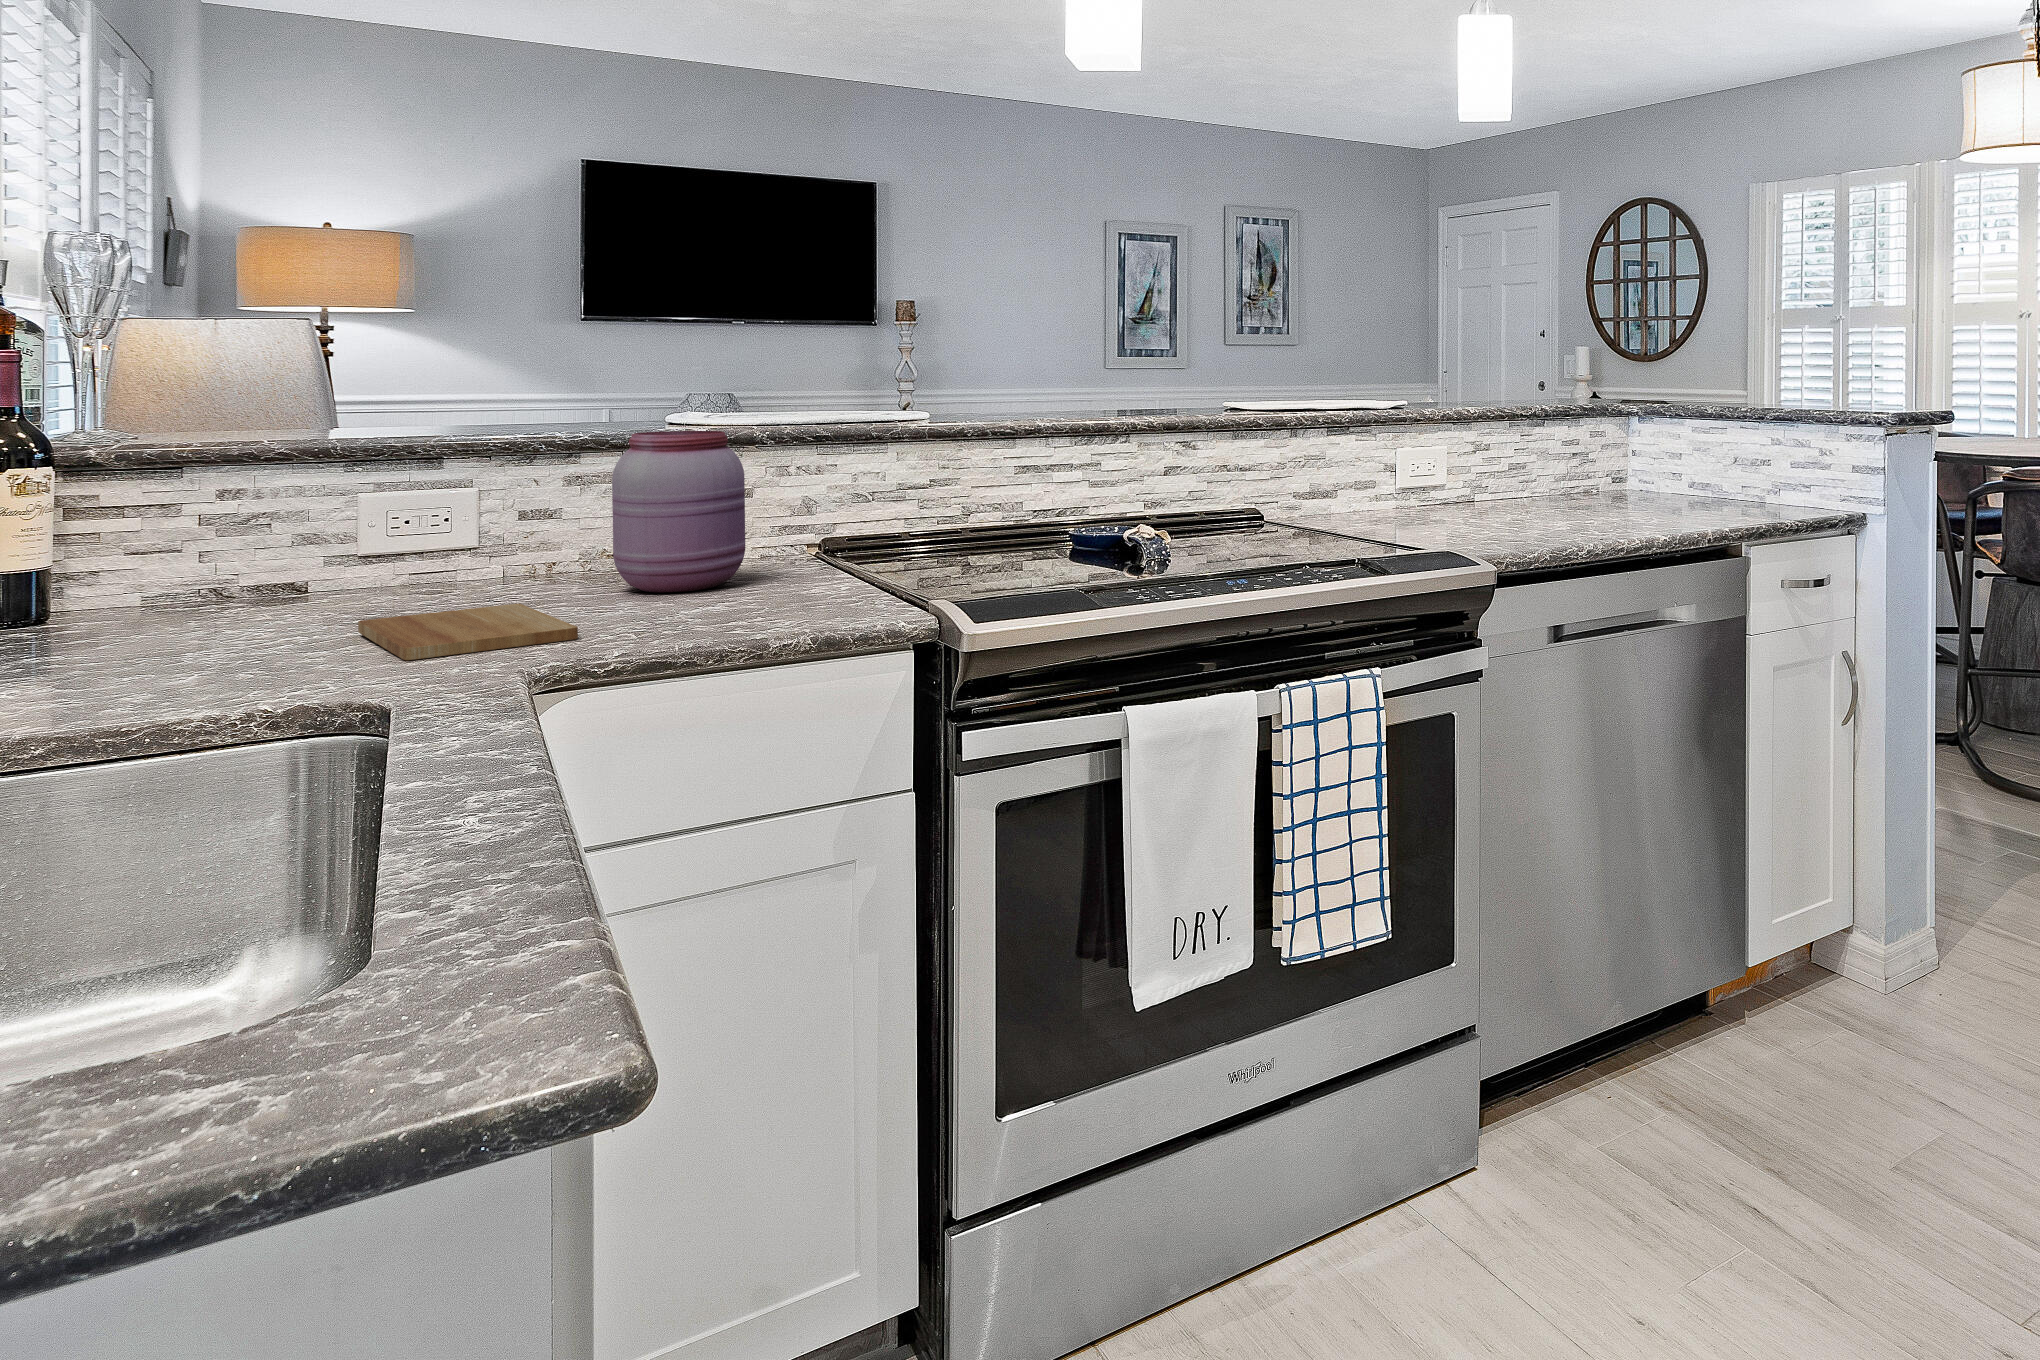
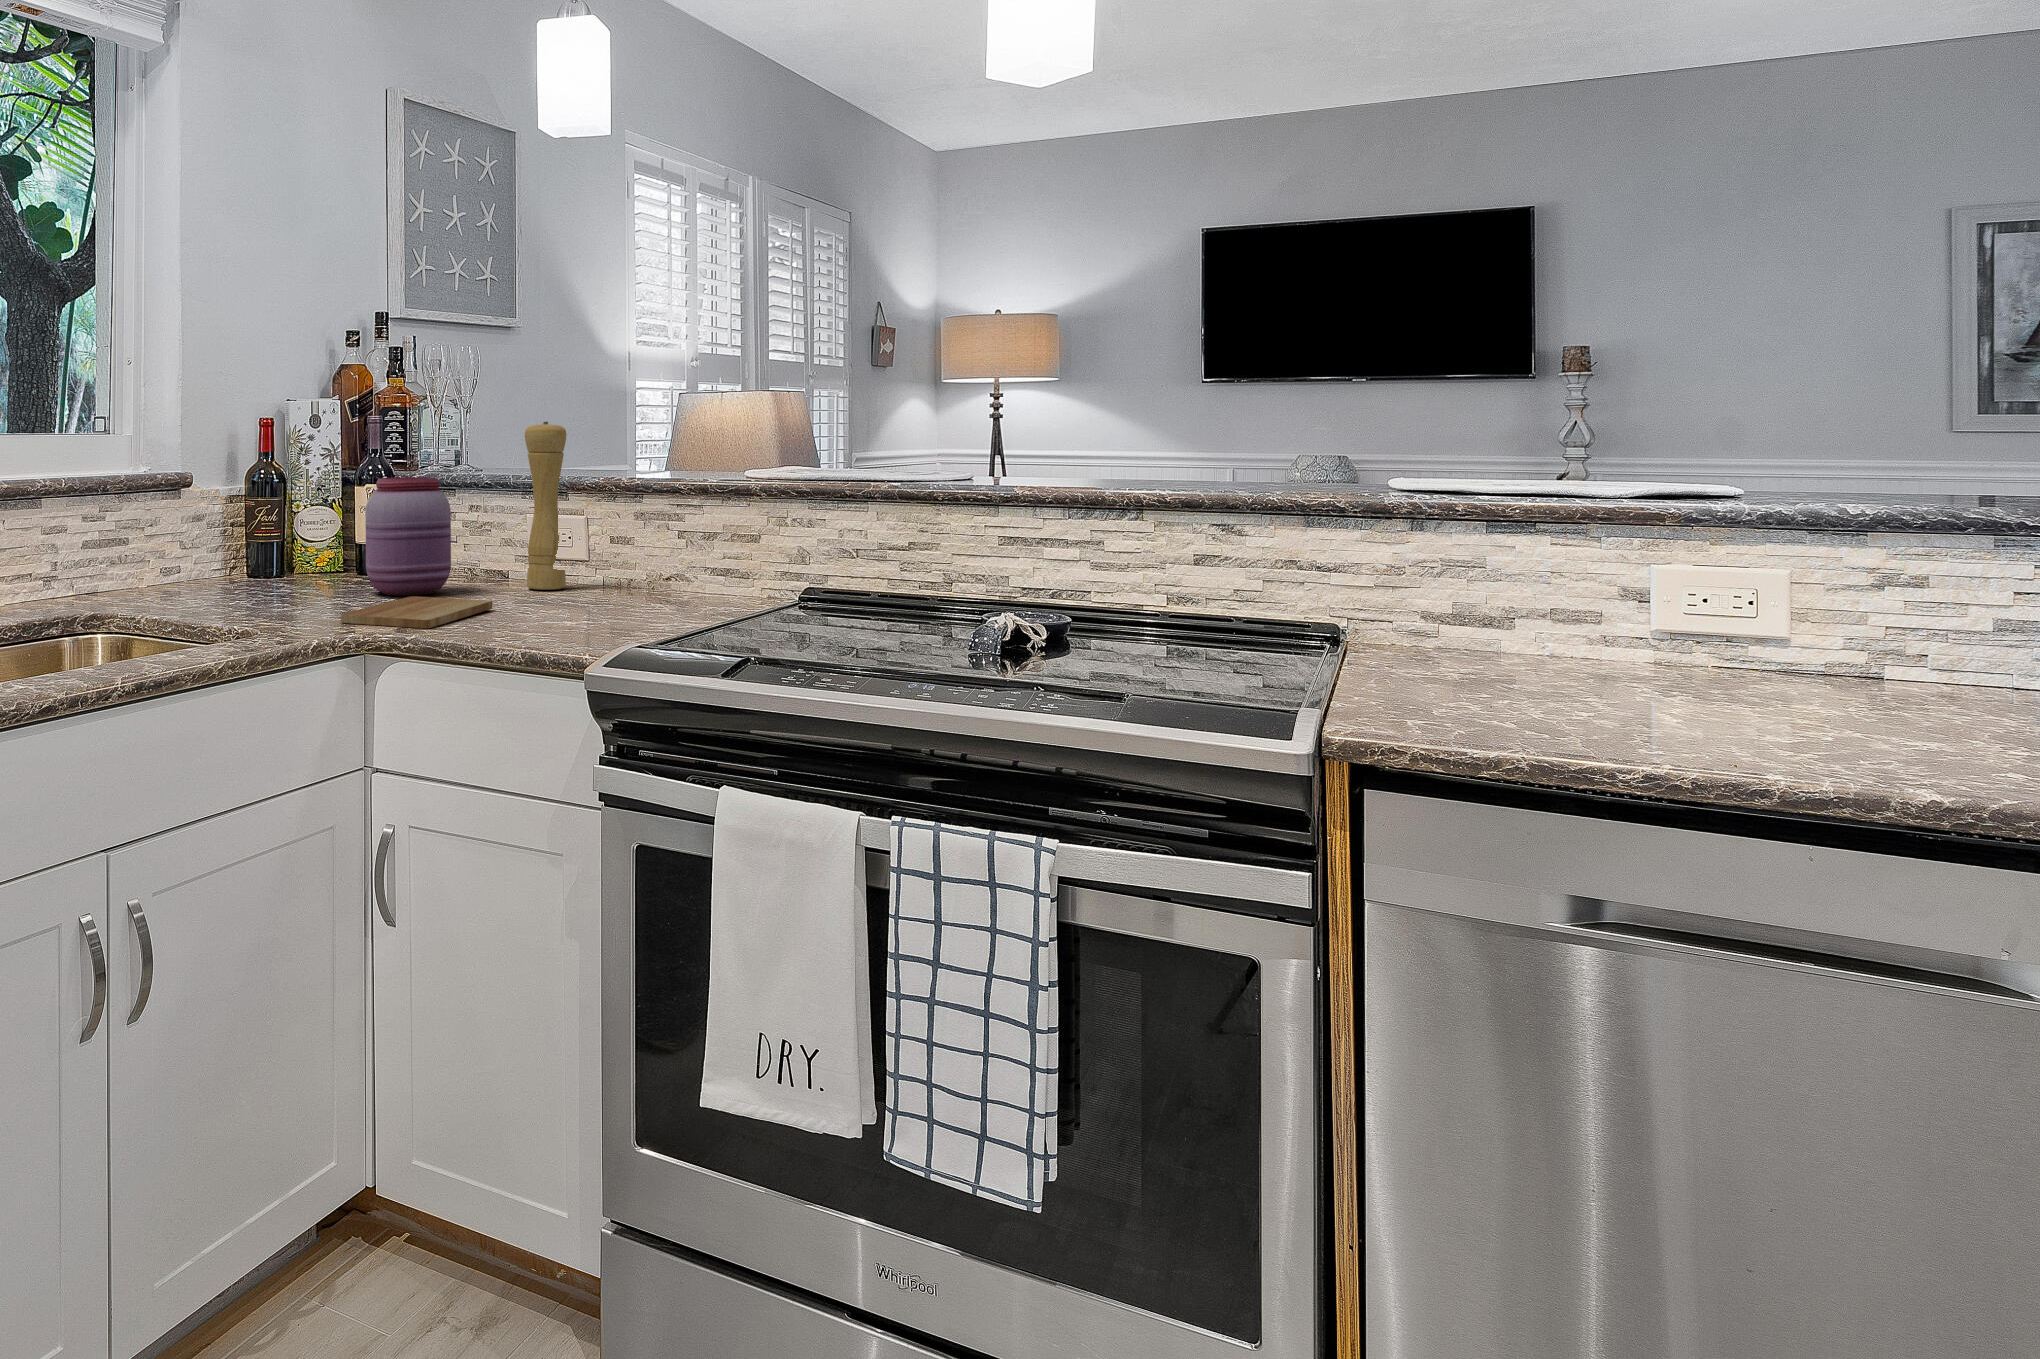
pepper mill: none [375,357,452,597] -> present [525,422,567,590]
jar: present [612,431,745,592] -> present [365,477,451,596]

